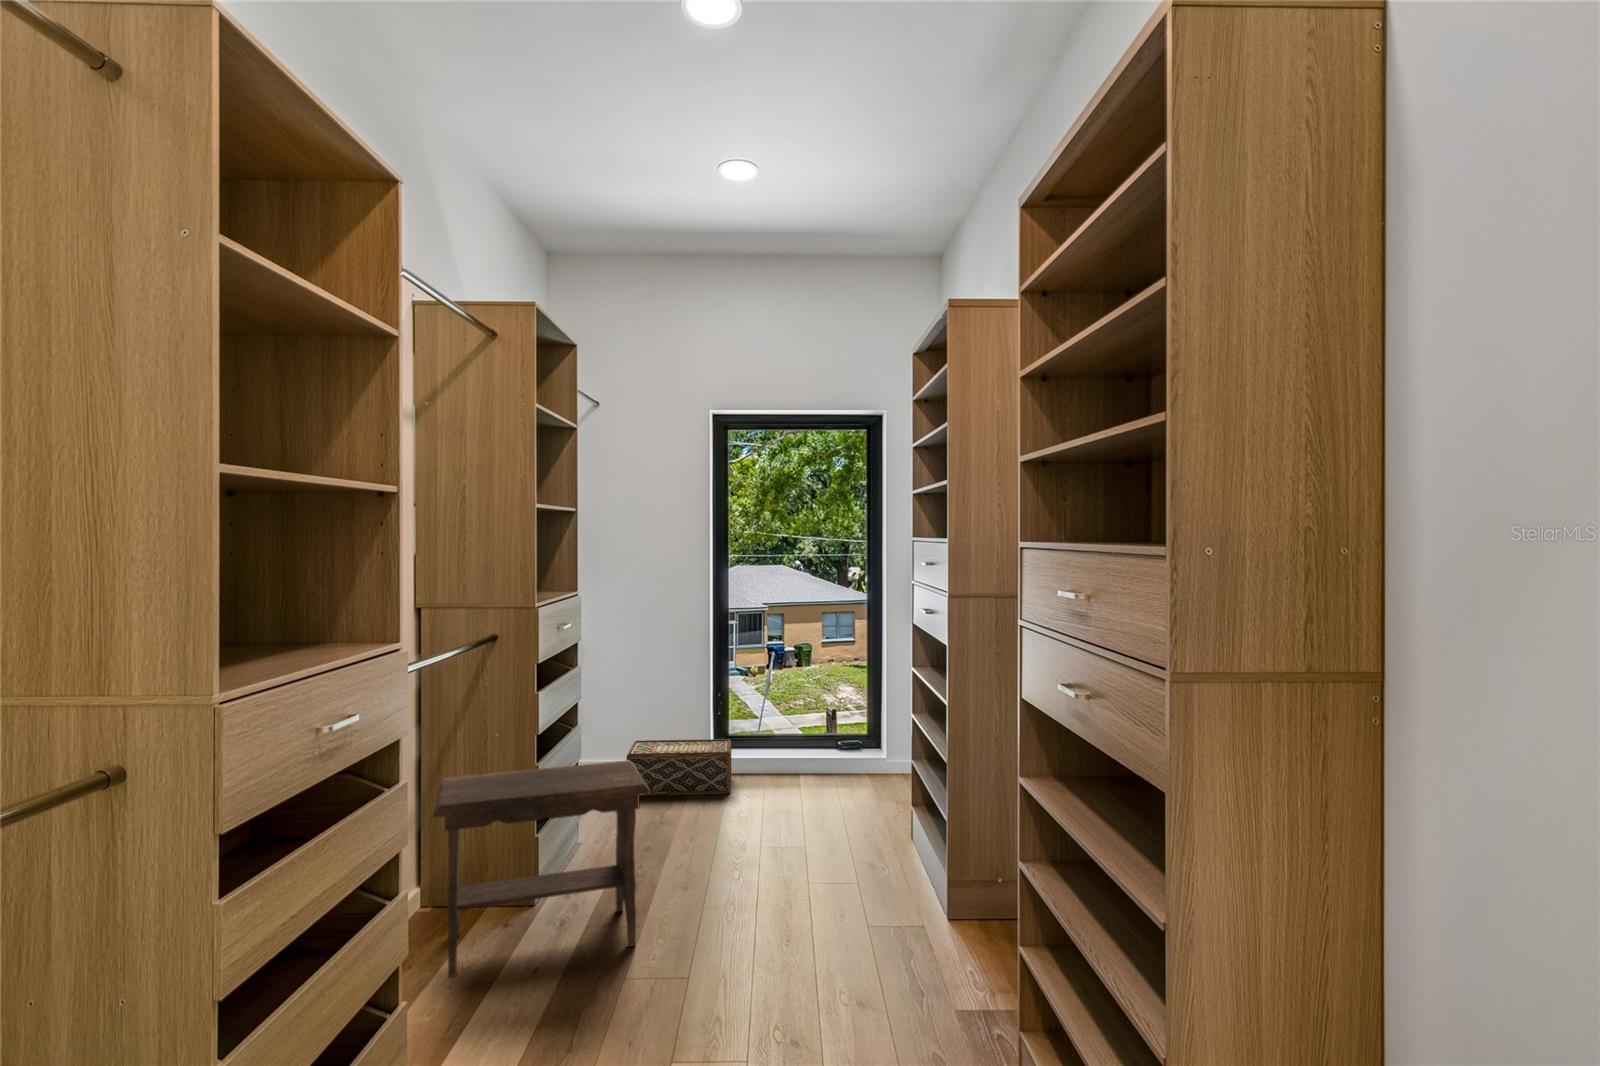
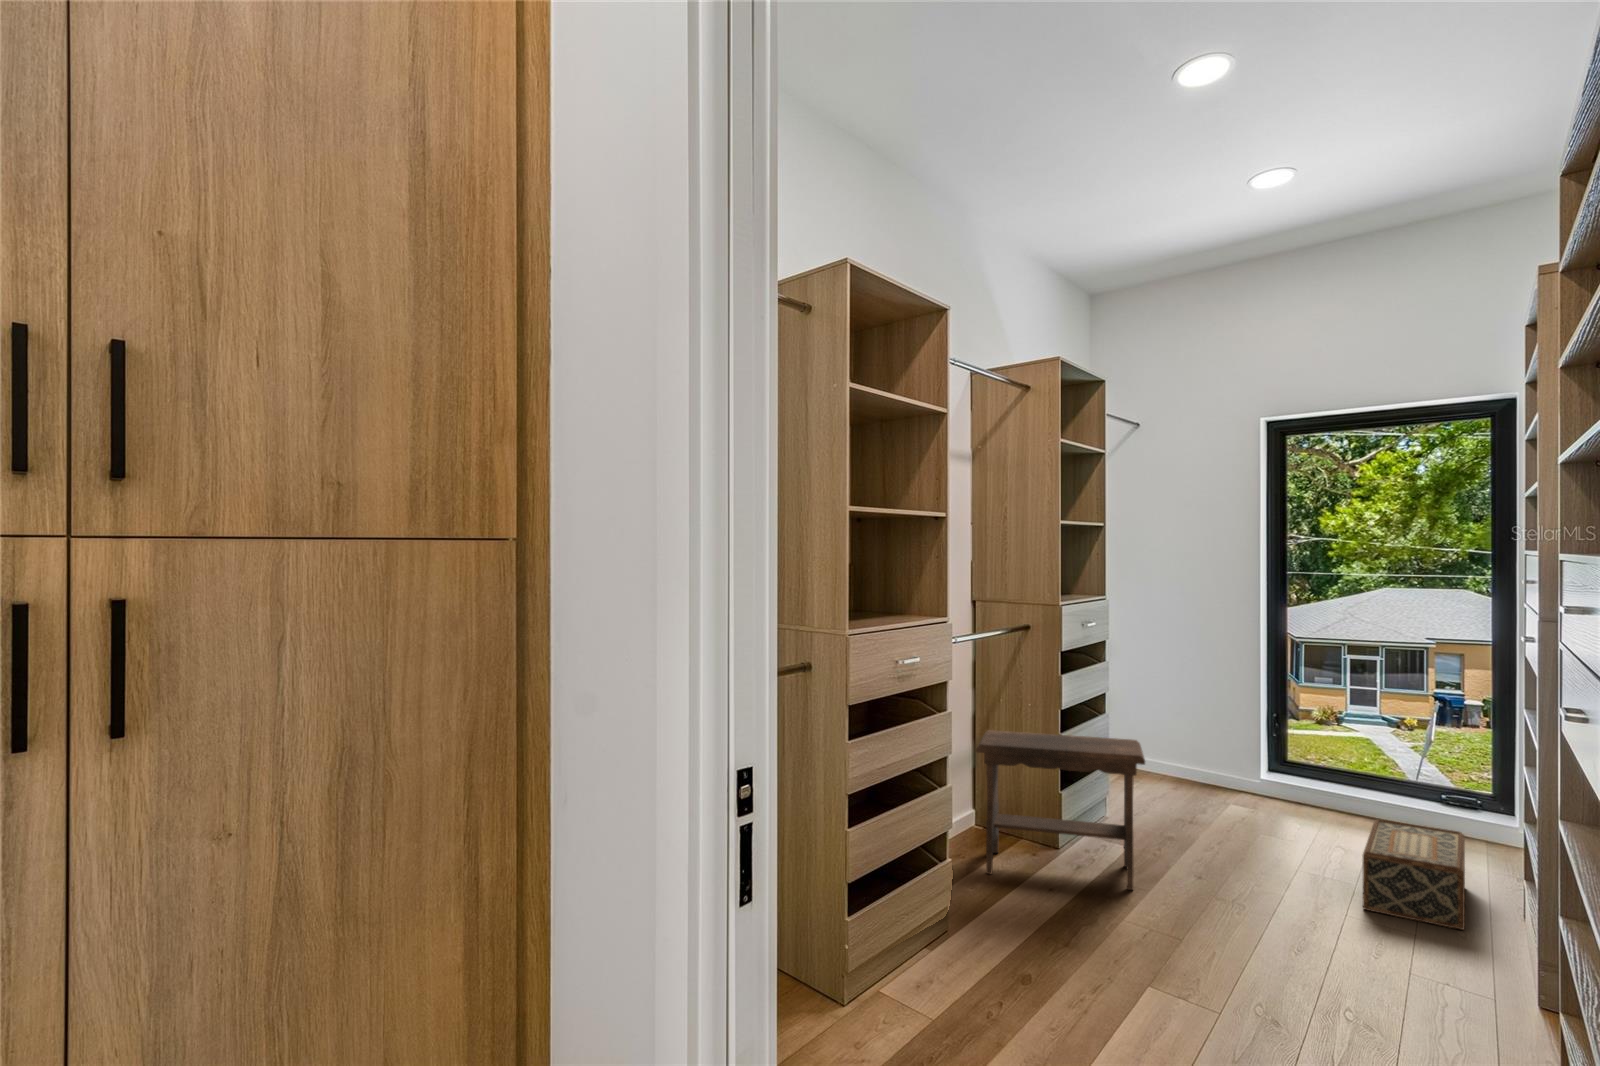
woven basket: present [627,739,731,795] -> present [1363,819,1465,930]

